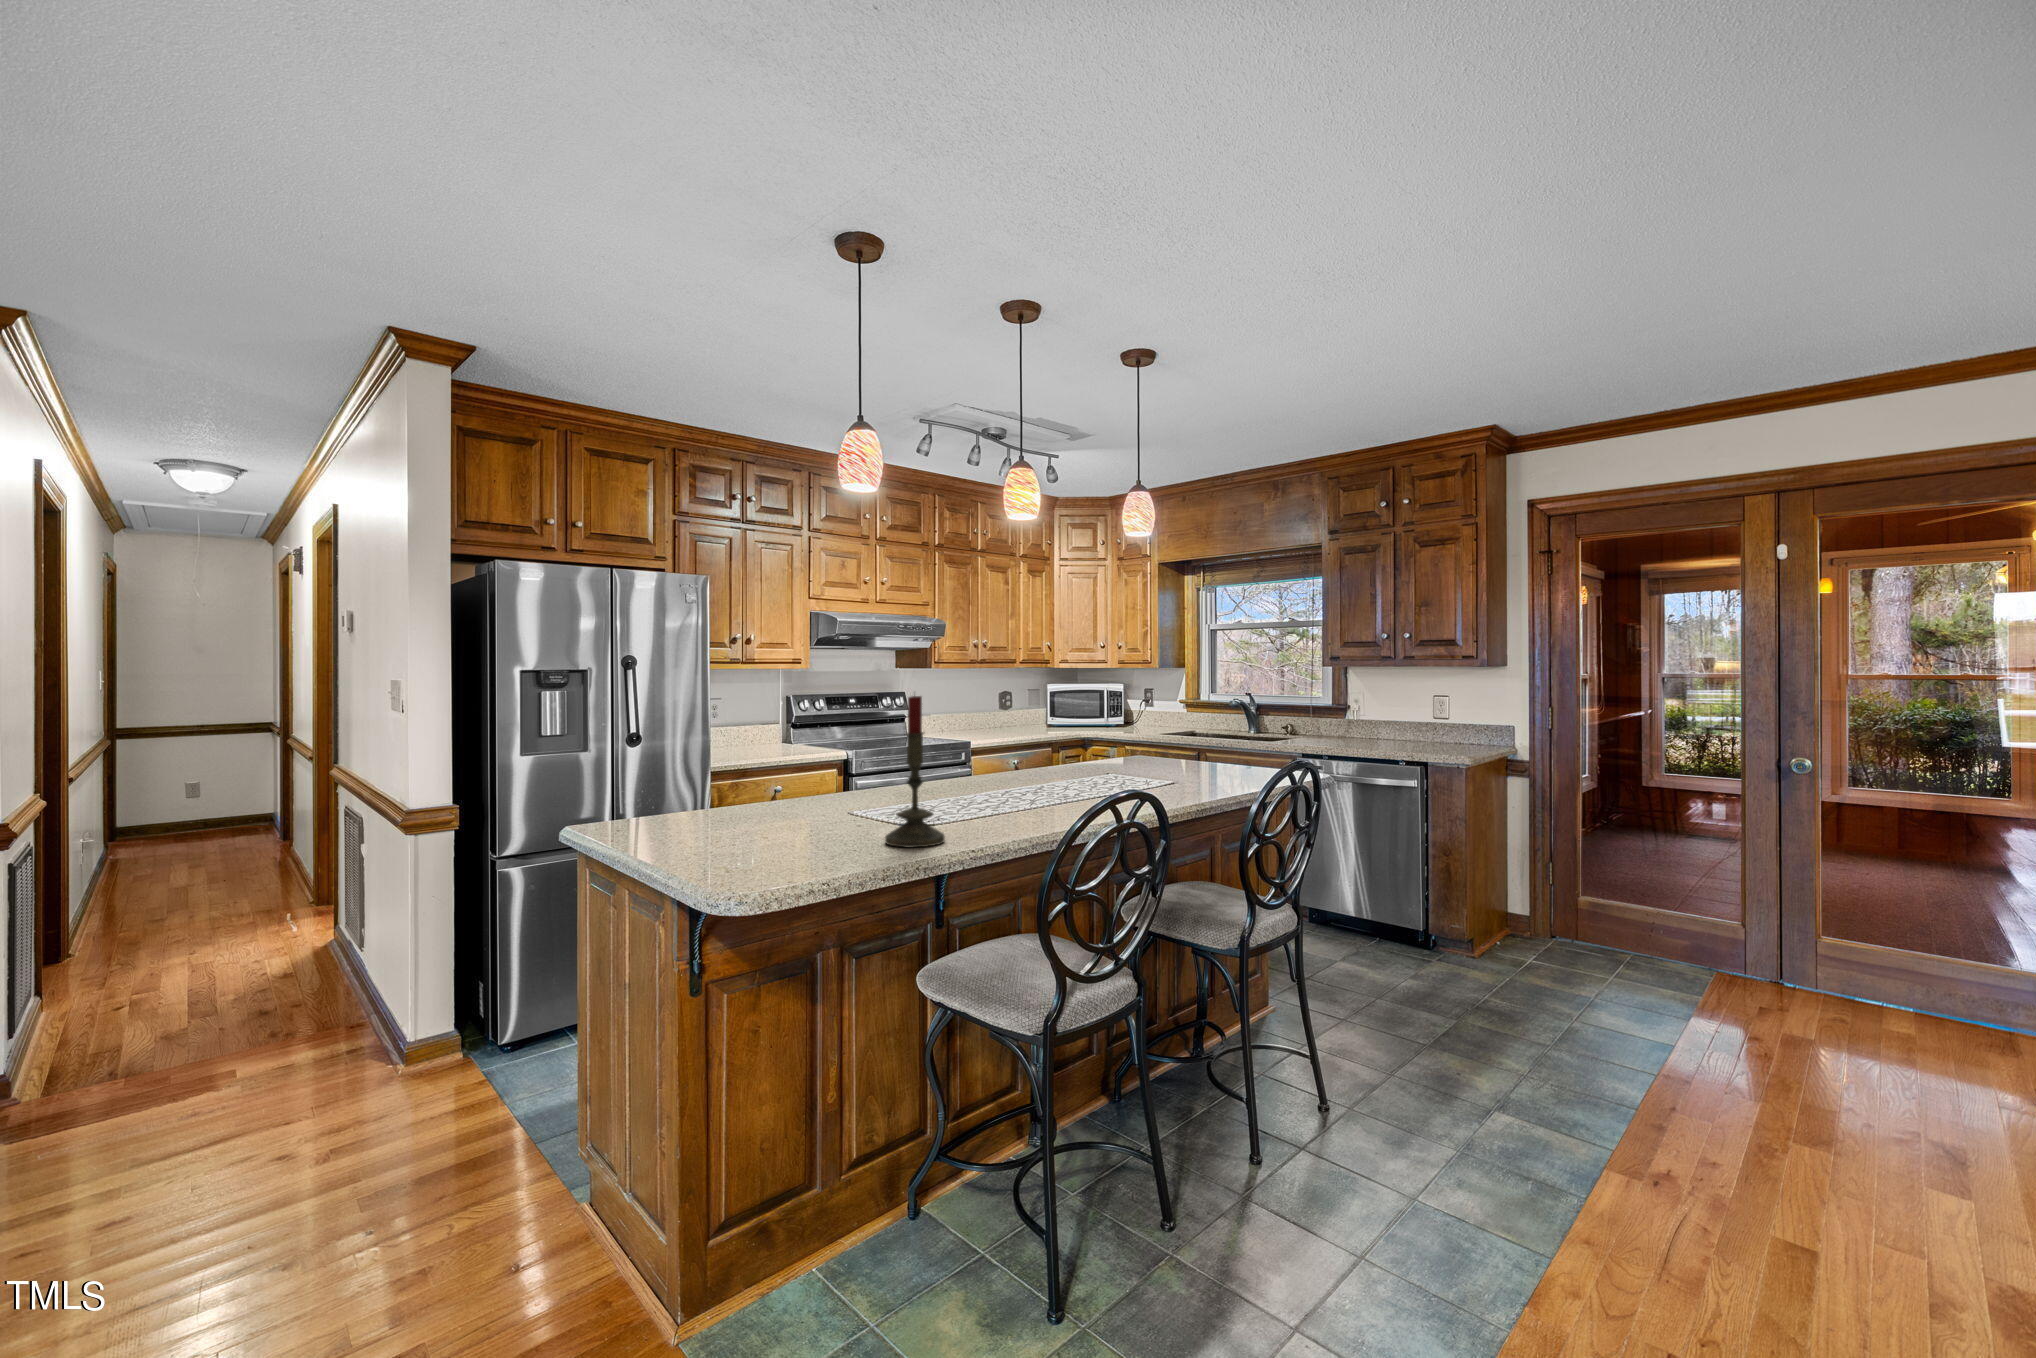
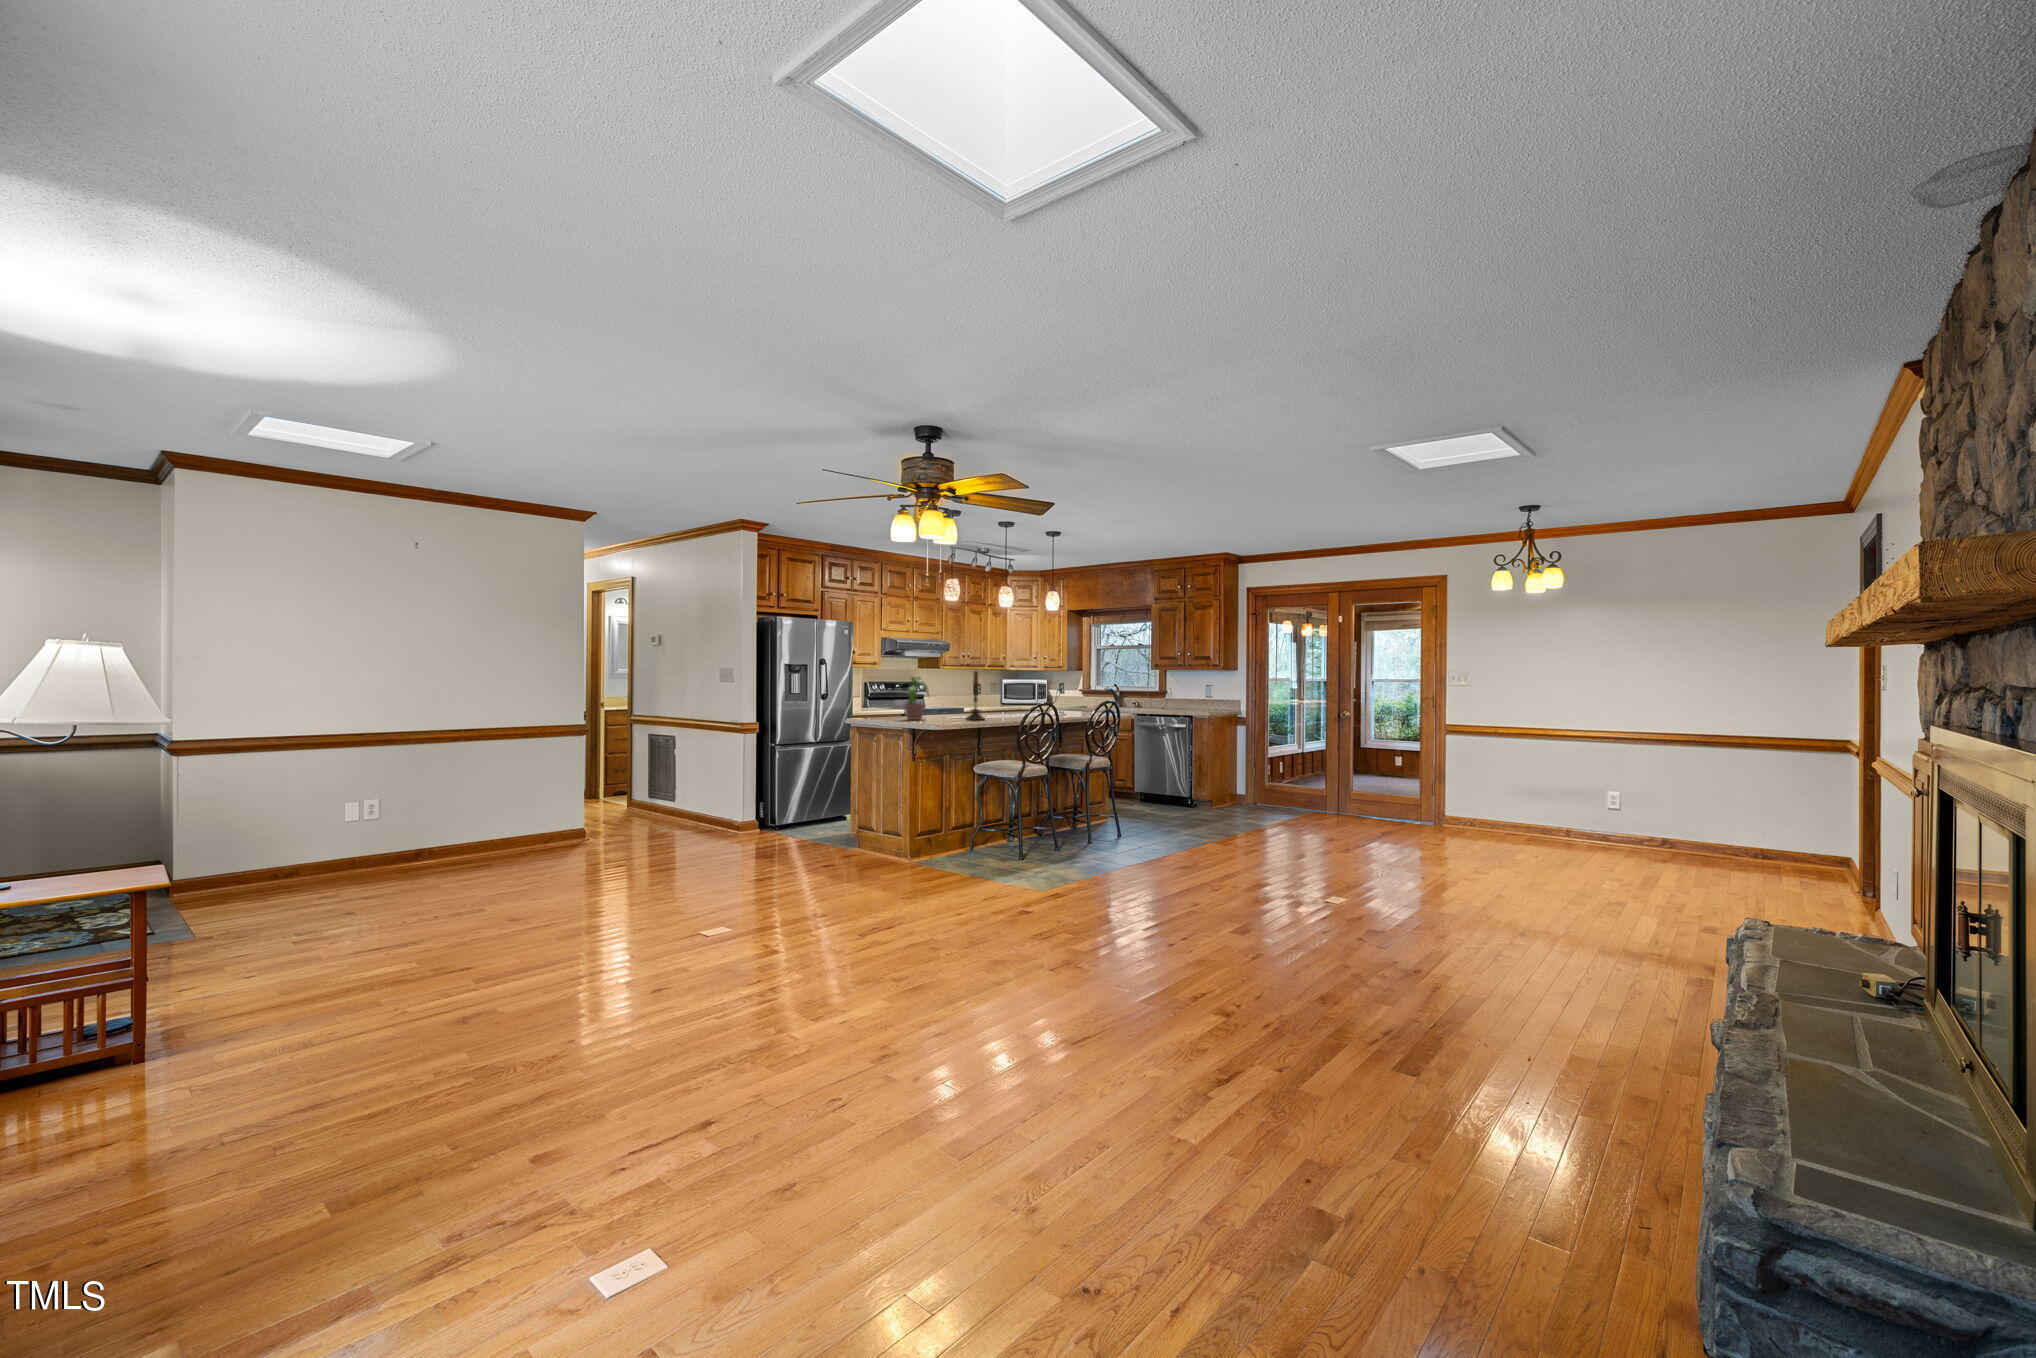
potted plant: none [682,710,802,840] -> present [904,677,929,720]

